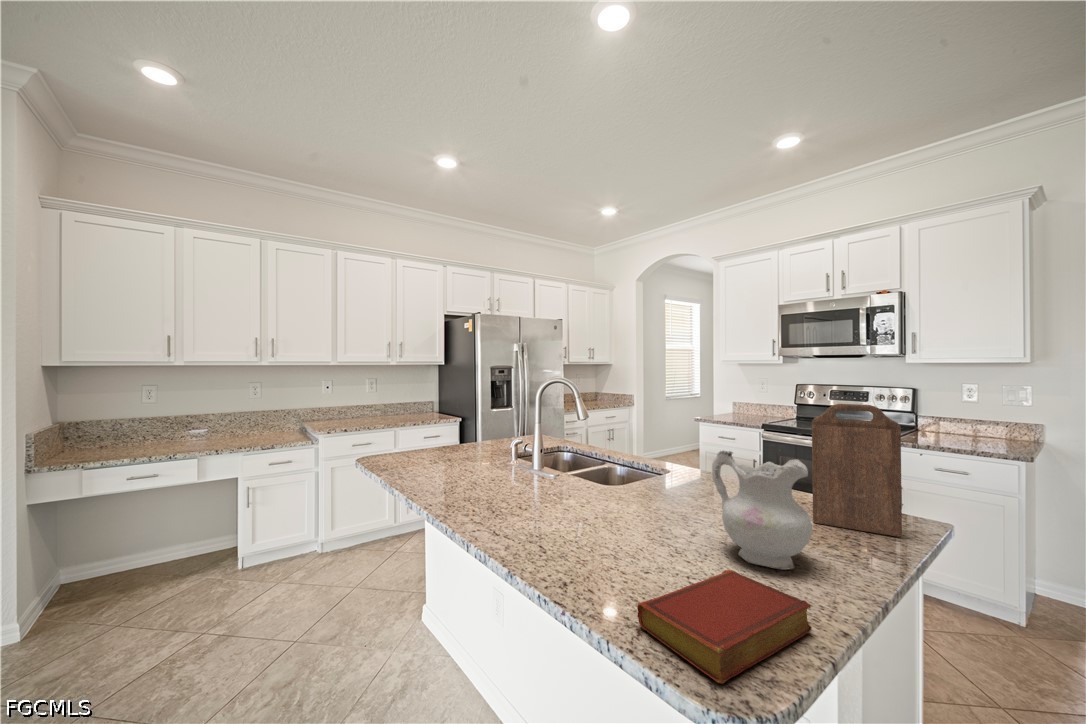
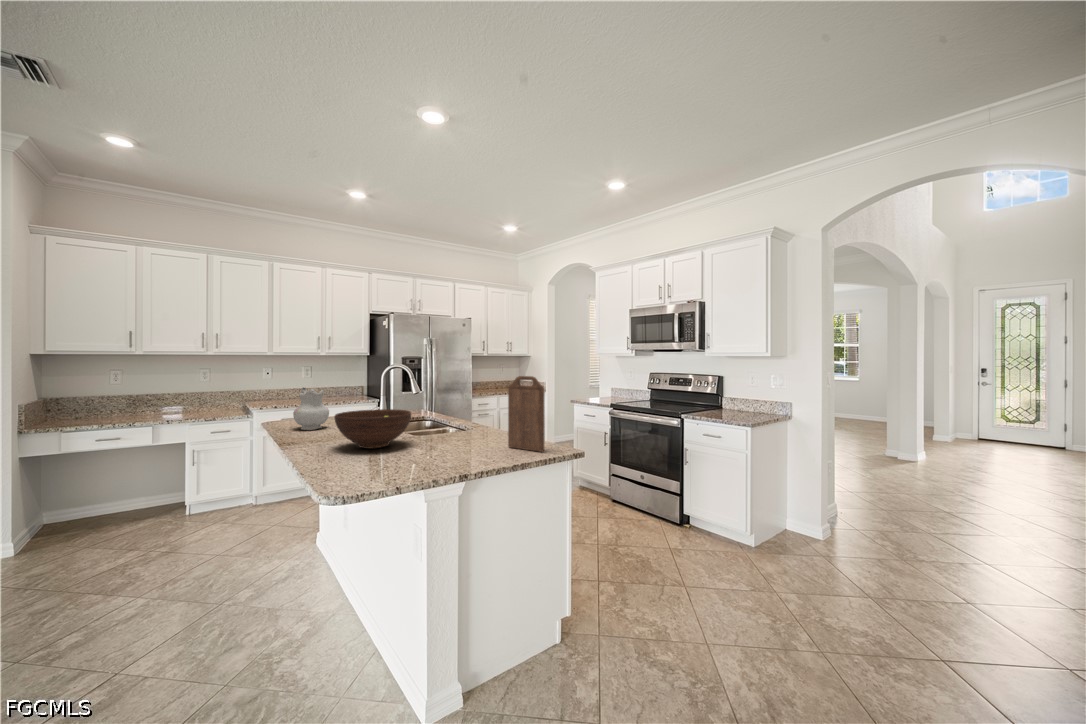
ceramic pitcher: present [712,451,812,570] -> present [293,387,329,430]
fruit bowl: none [529,454,650,528] -> present [334,409,411,449]
book: present [637,570,812,683] -> none [333,455,412,484]

